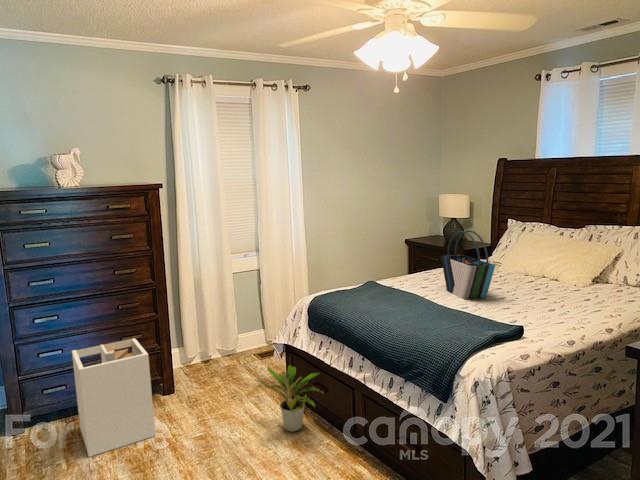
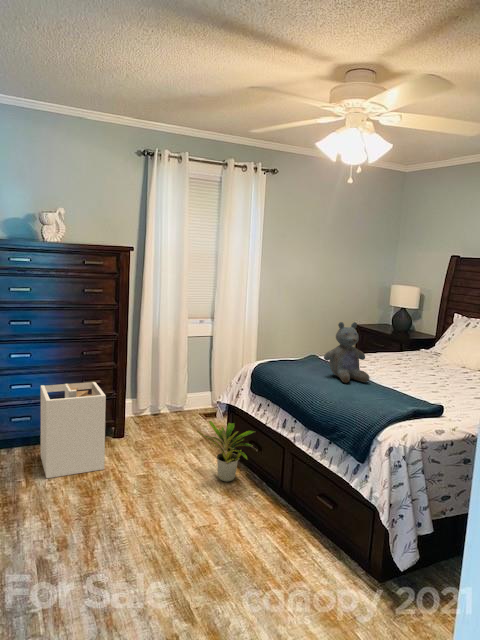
tote bag: present [441,230,495,299] -> none [381,316,430,381]
stuffed bear: none [385,243,436,310] -> present [324,322,369,383]

